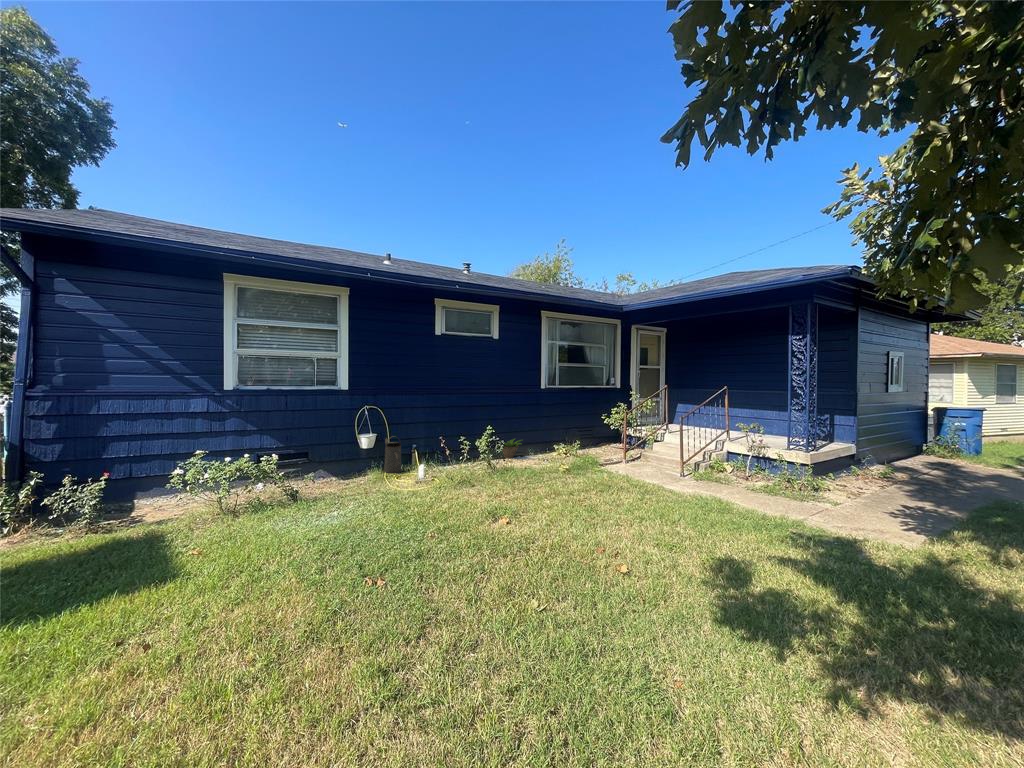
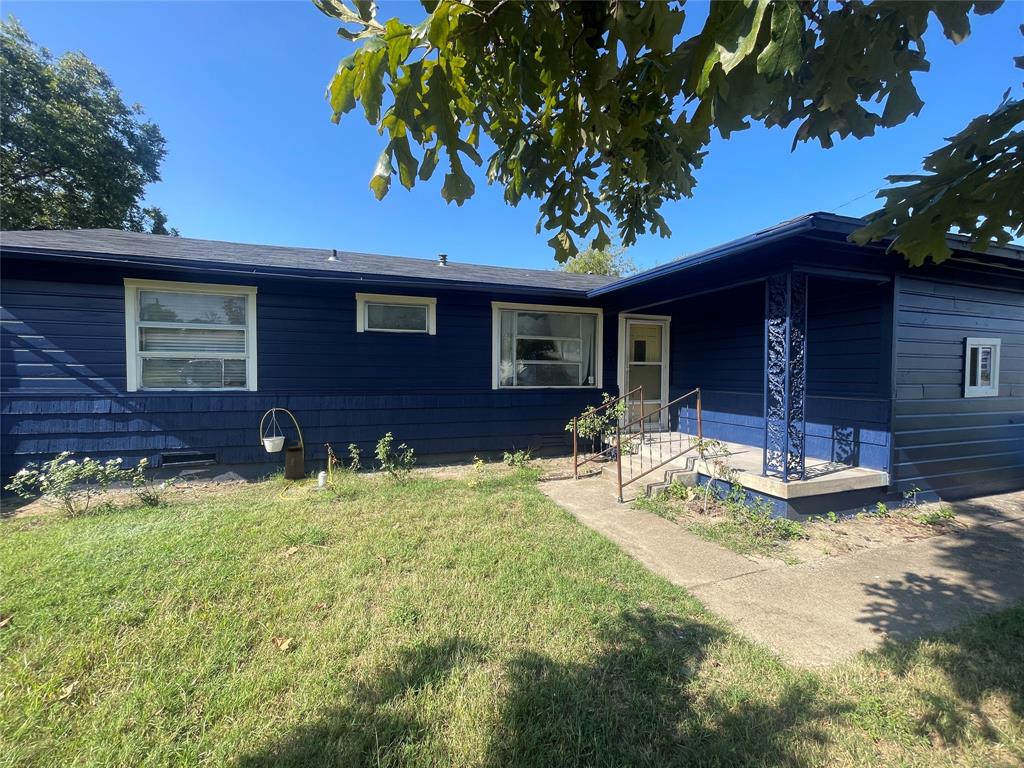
decorative plant: present [501,439,522,458] -> none [425,445,462,467]

